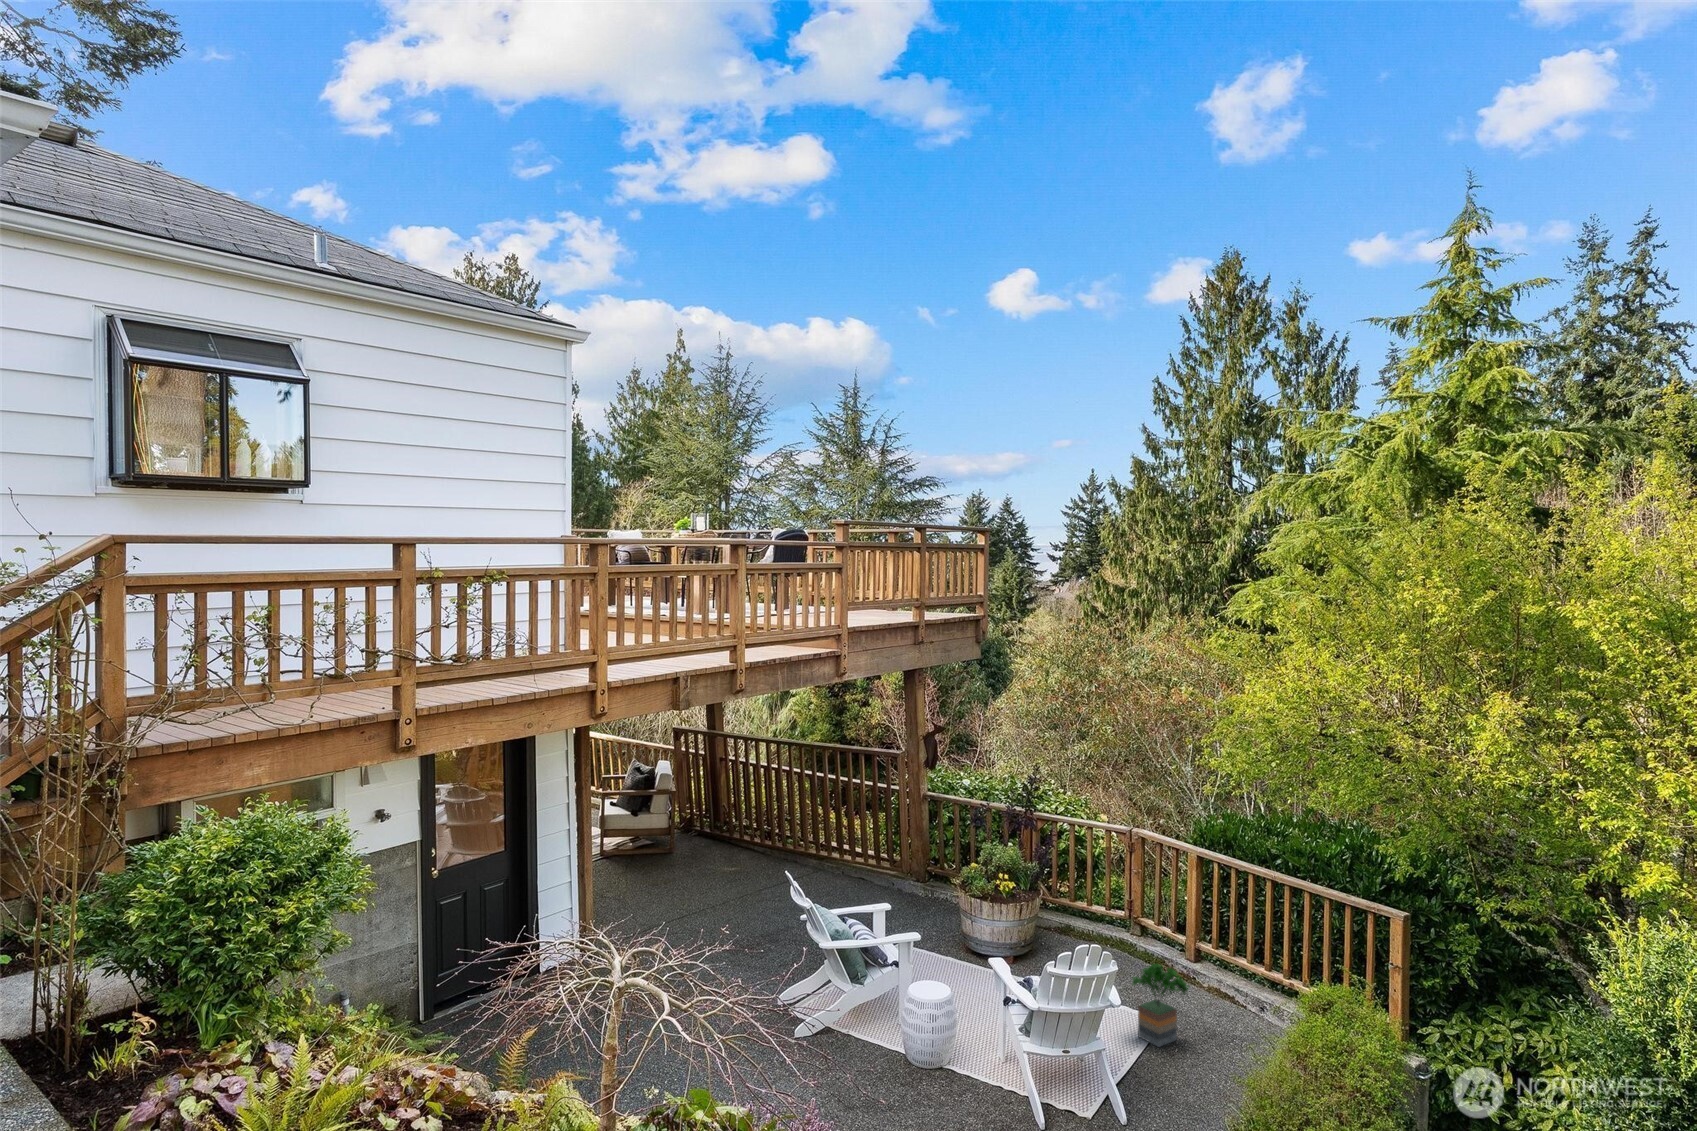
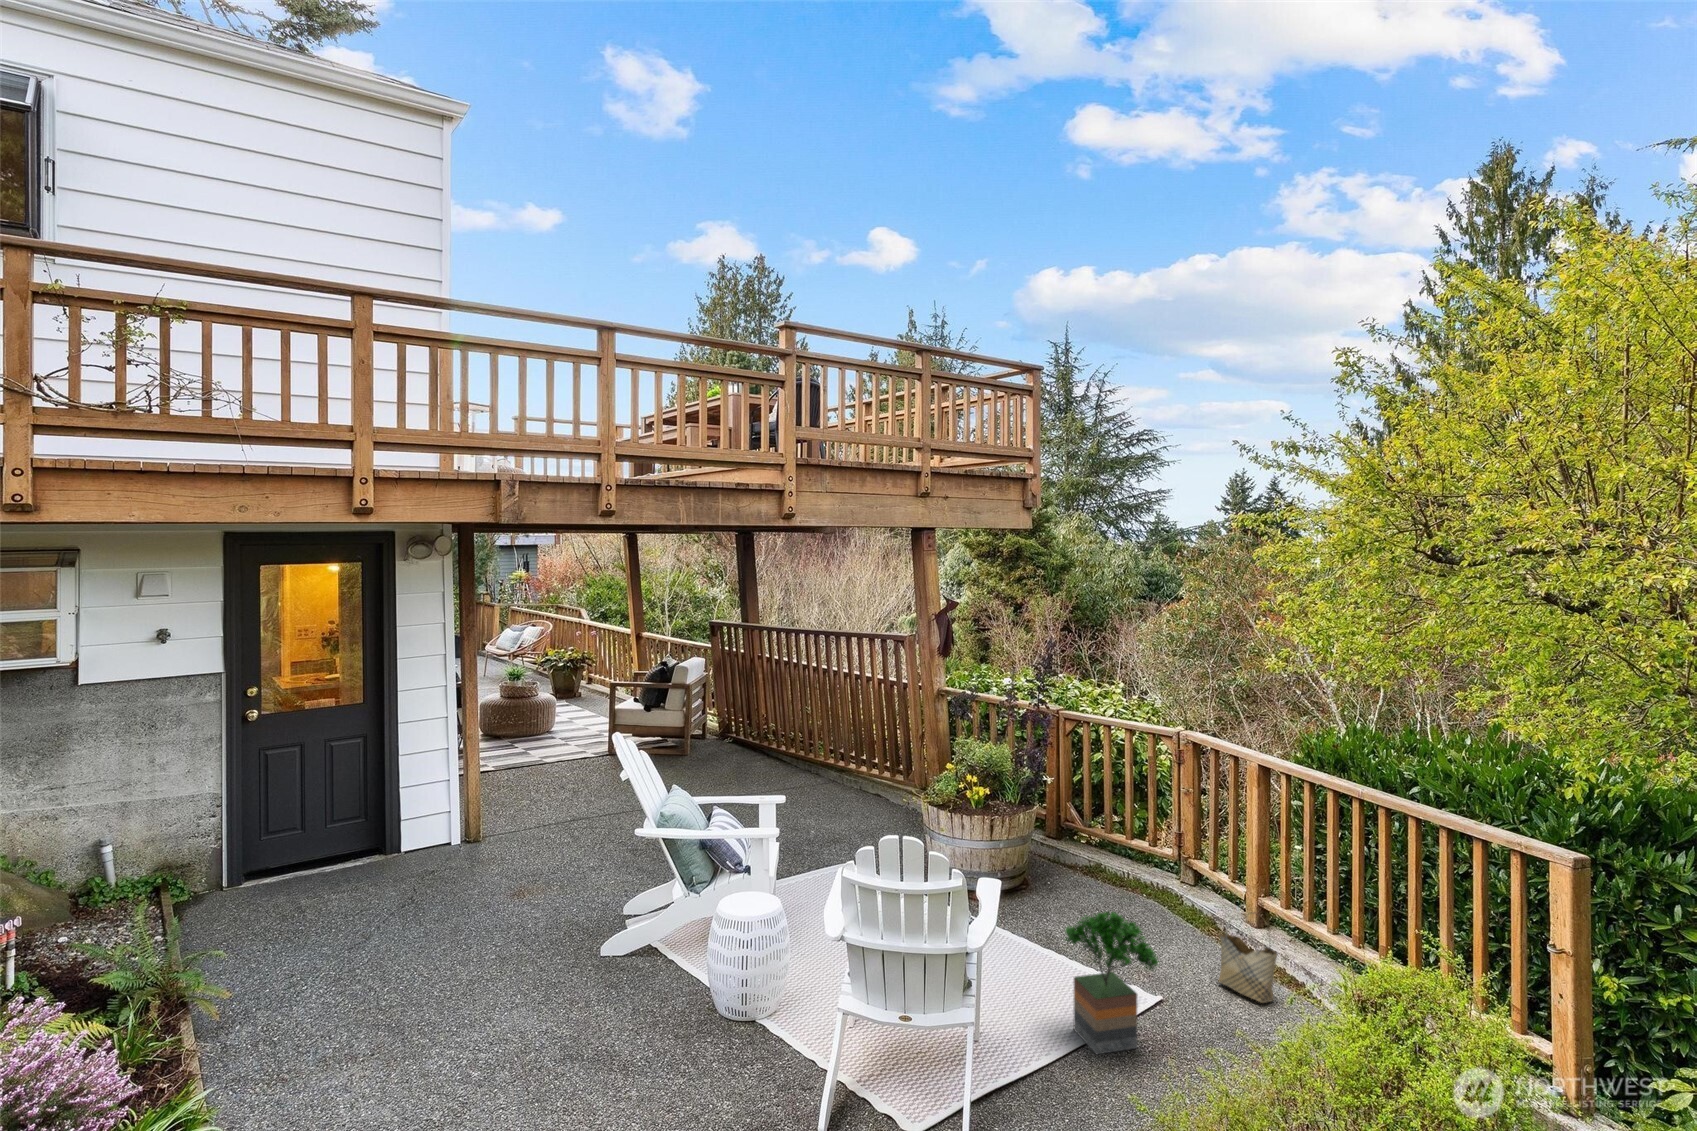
woven basket: none [1193,953,1229,1006] -> present [1219,918,1277,1003]

